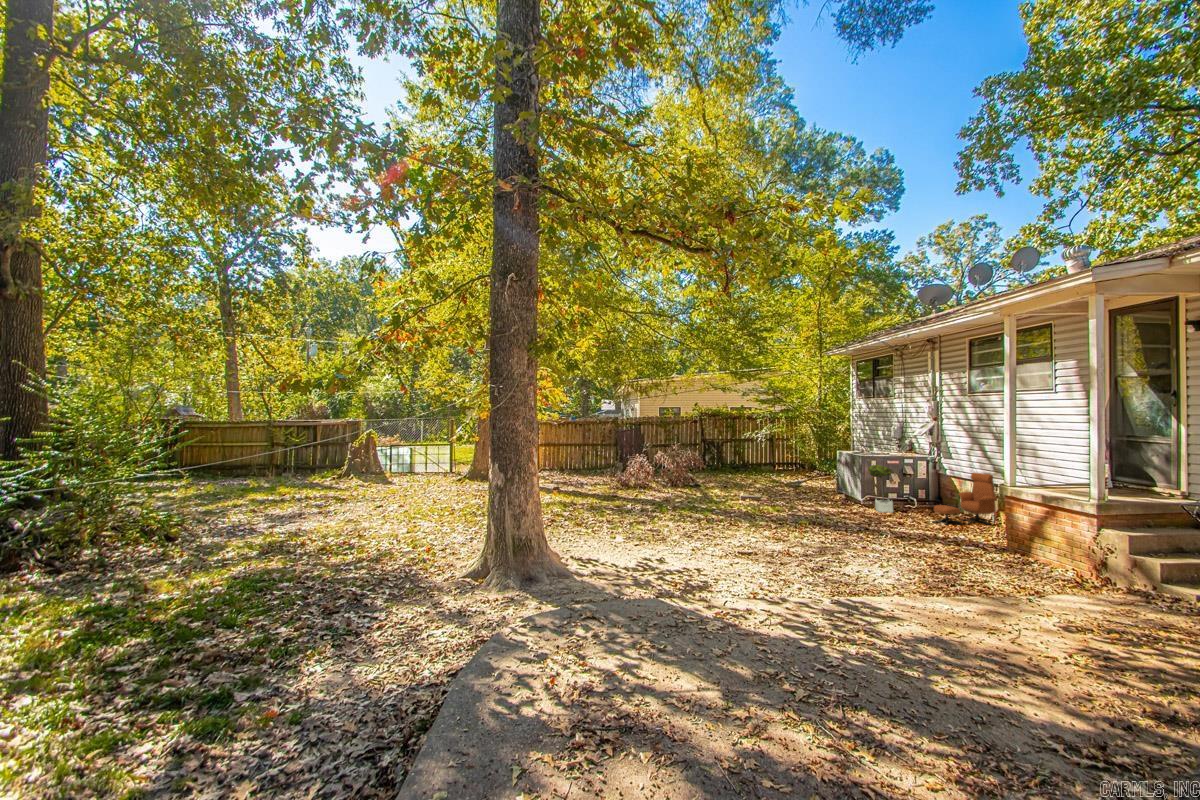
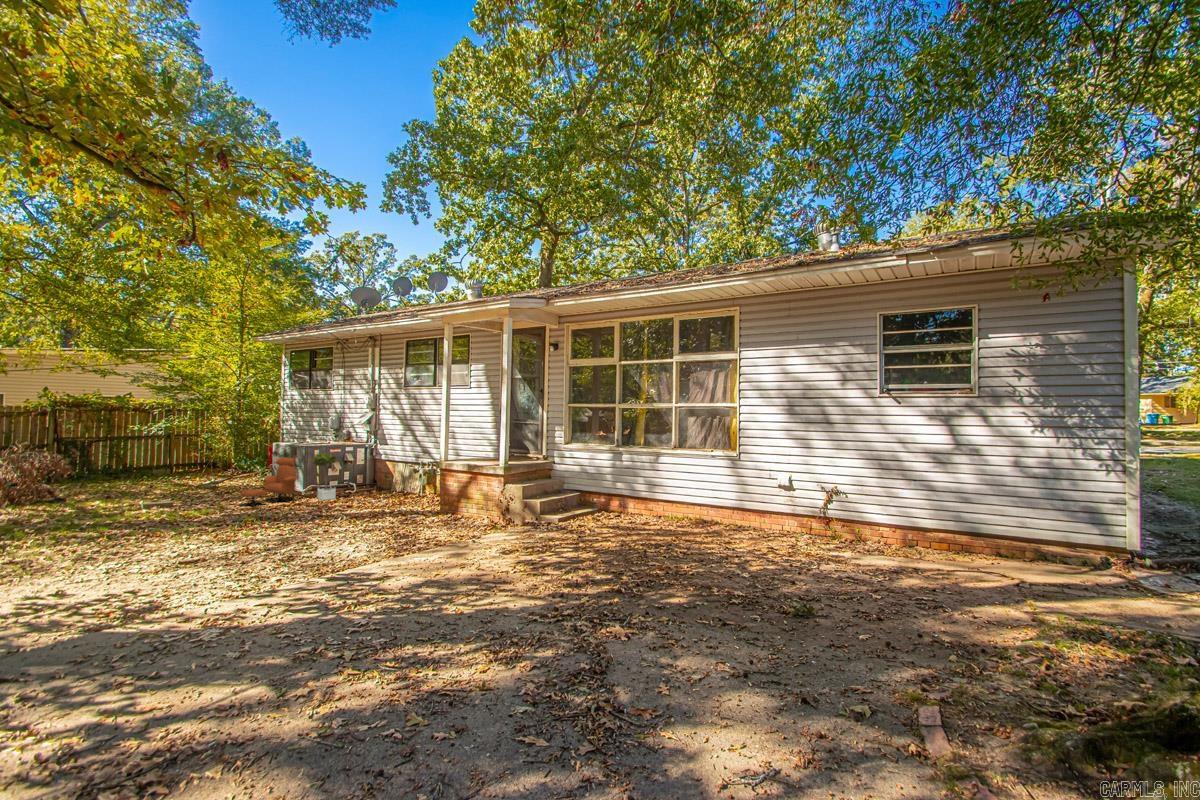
lounge chair: present [934,473,997,525] -> present [241,457,297,506]

